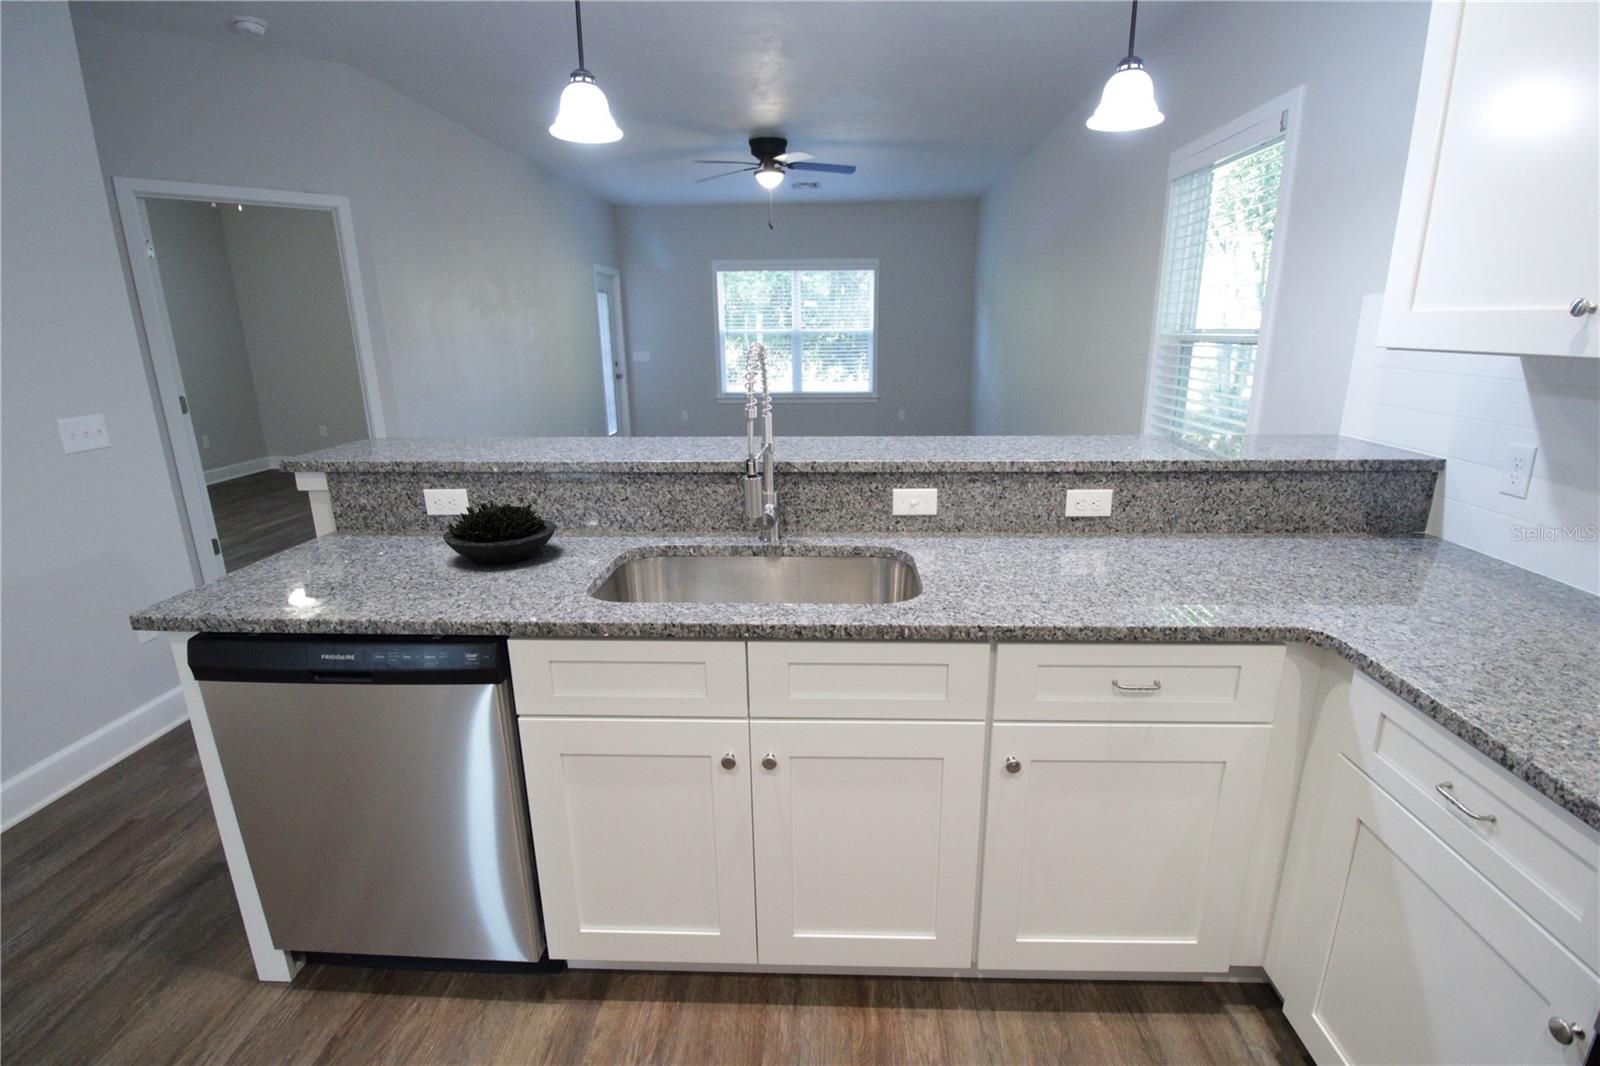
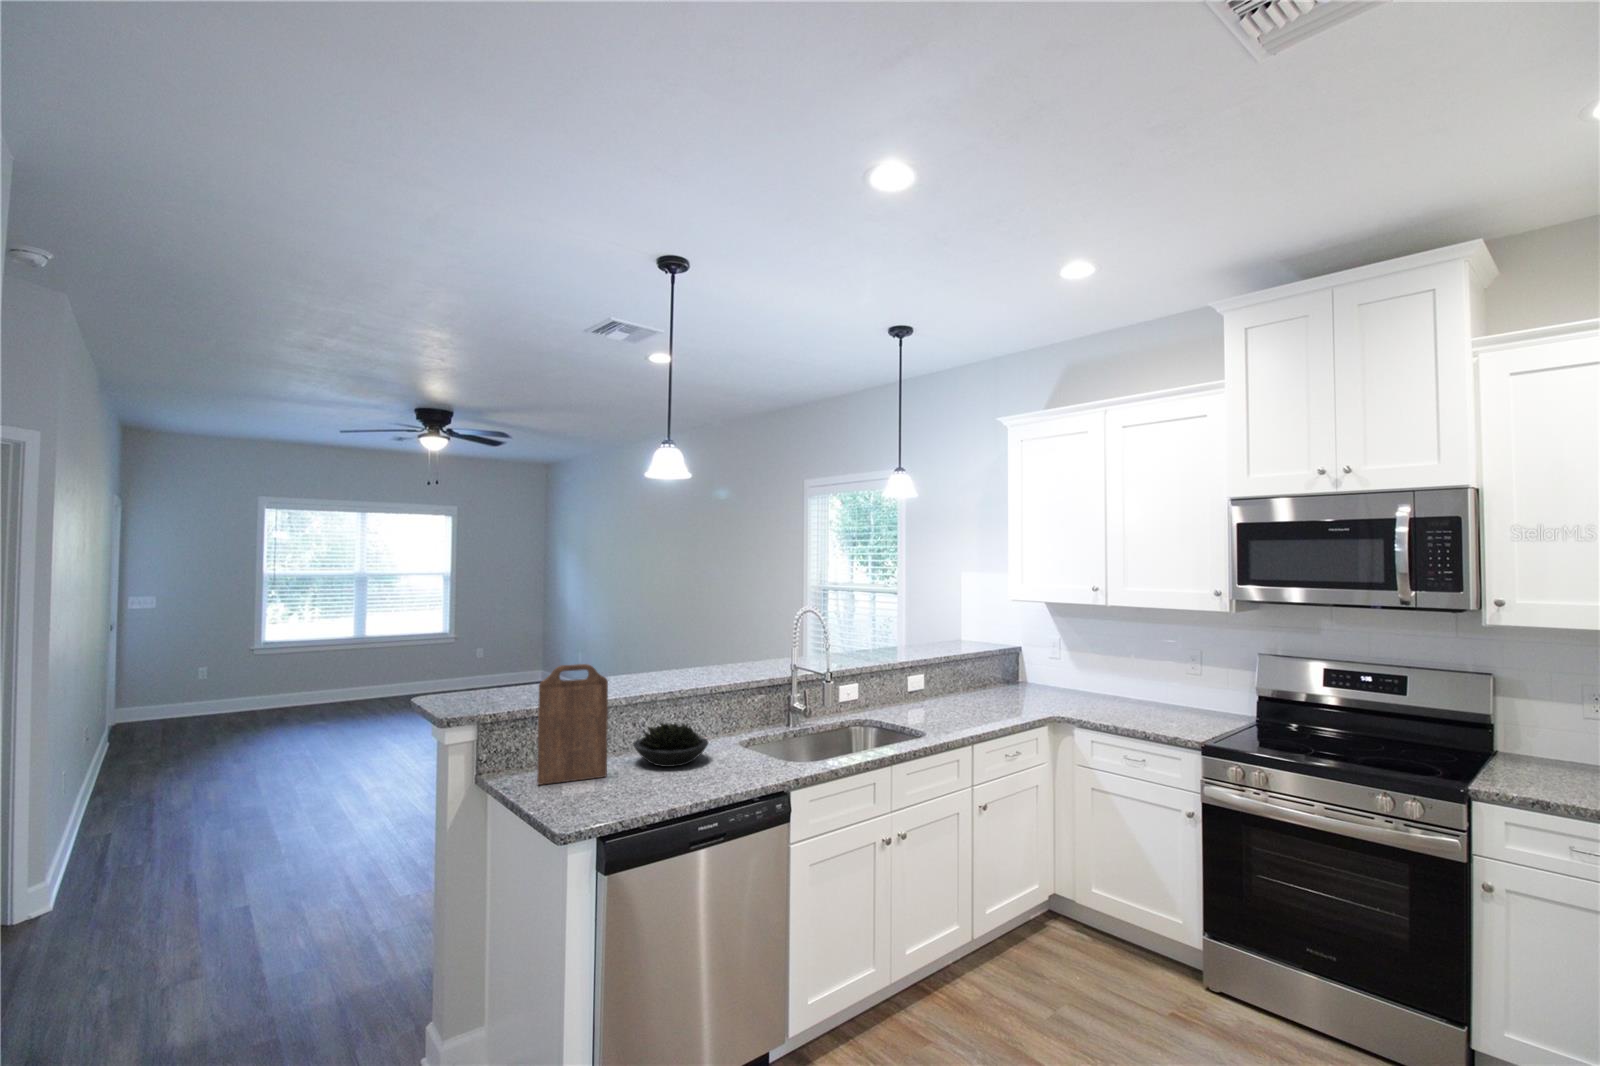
cutting board: none [308,408,399,559] -> present [537,664,608,785]

